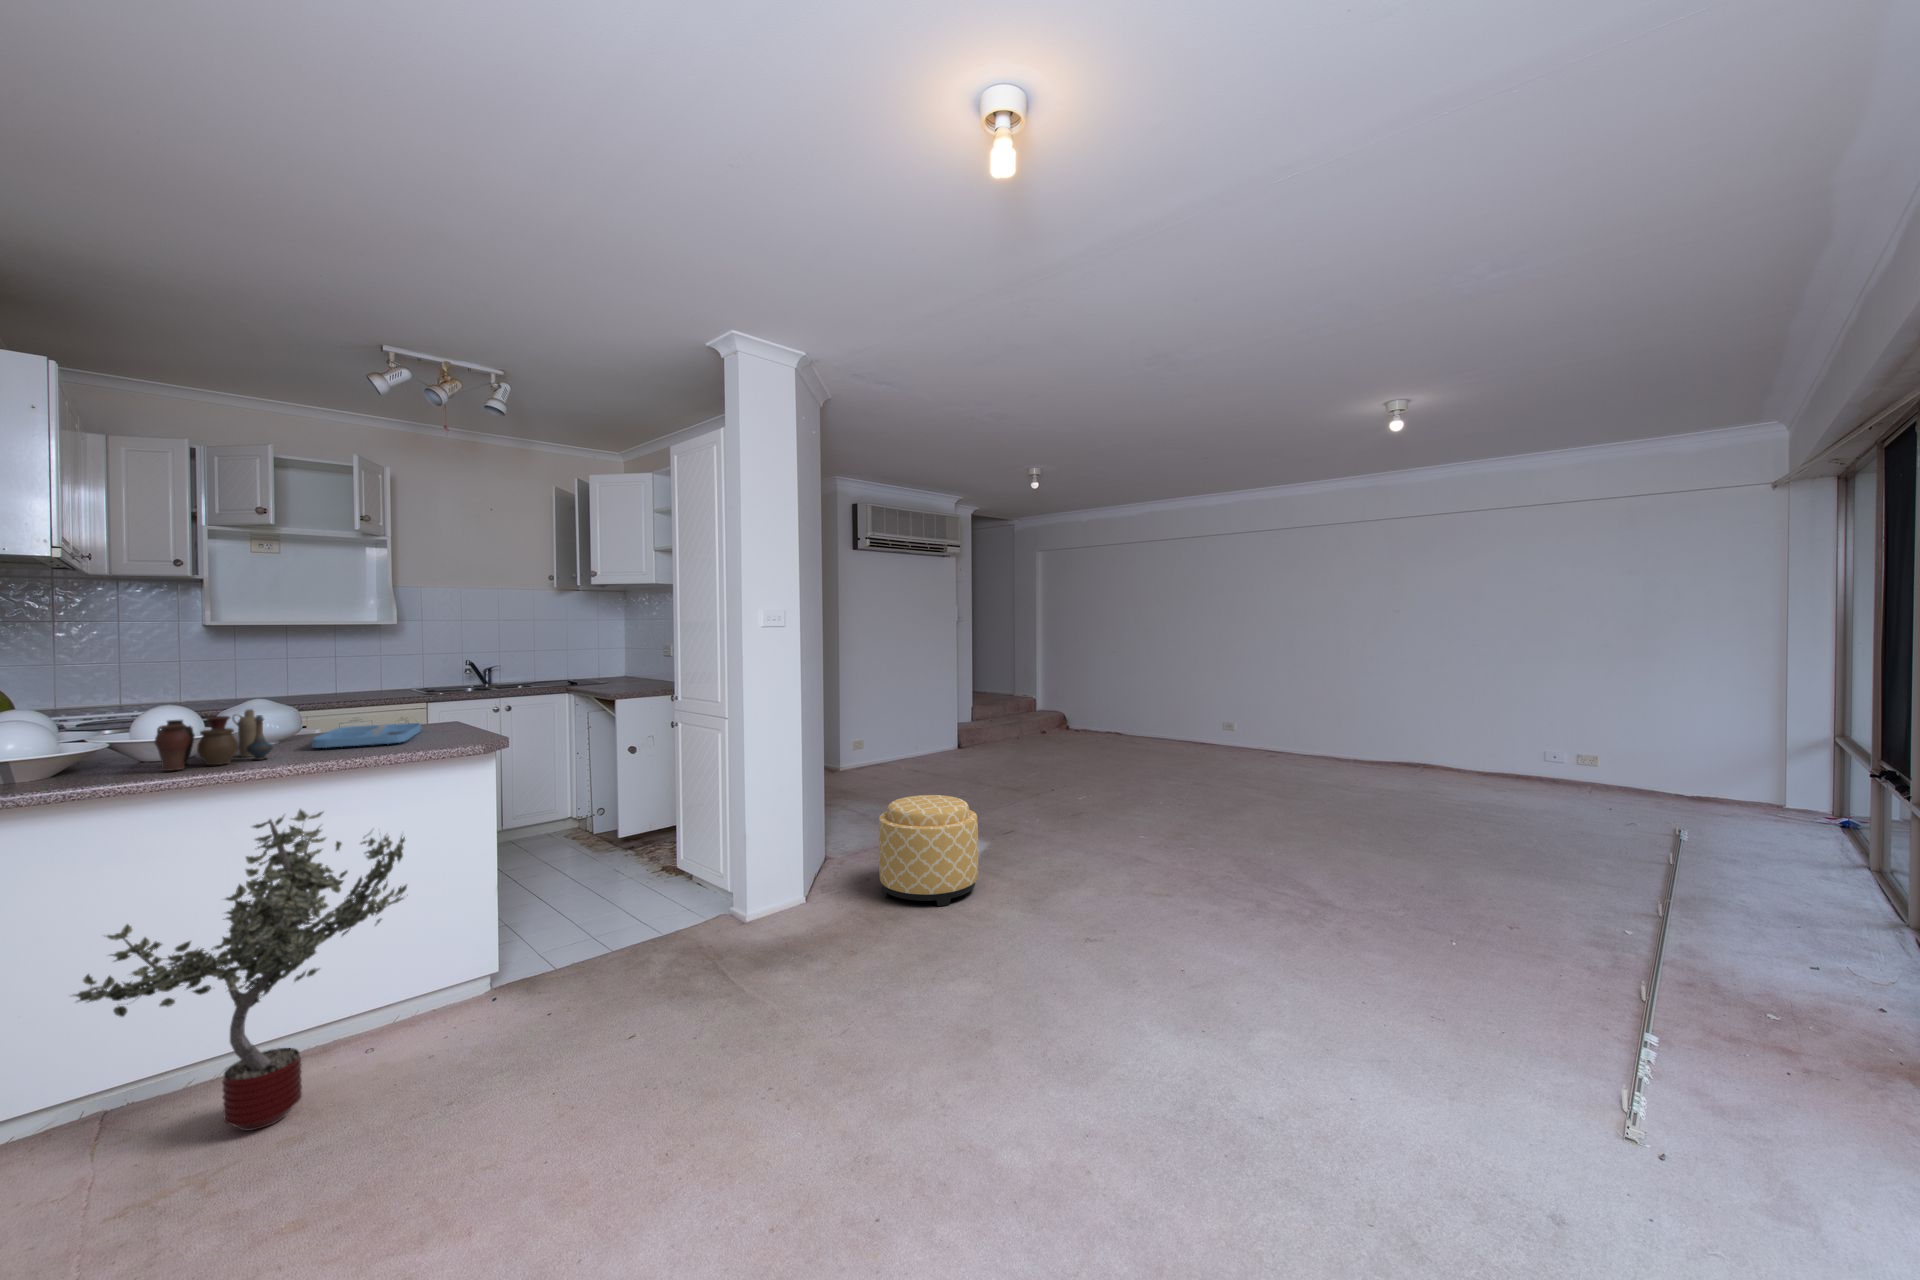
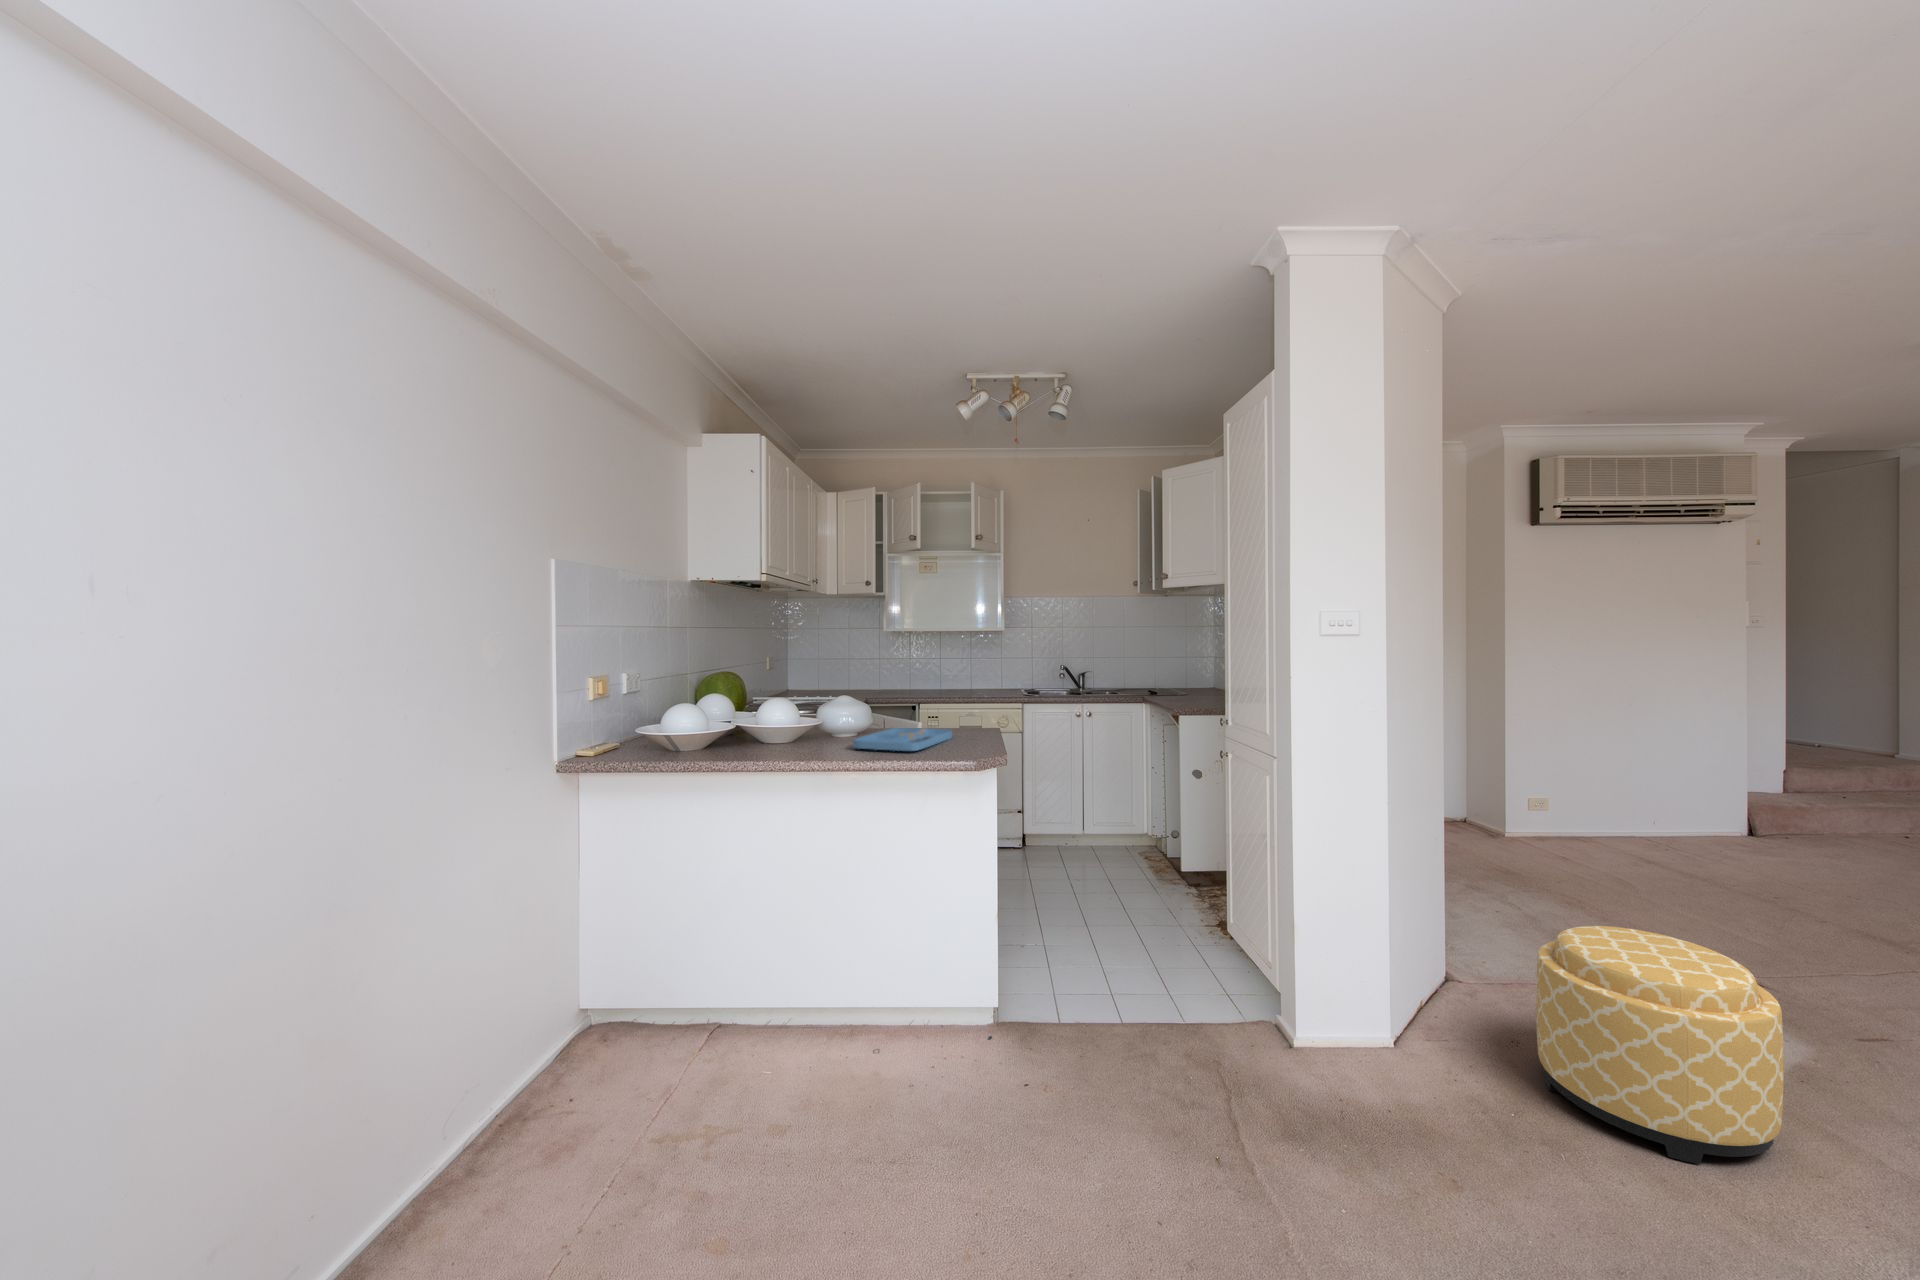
vase: present [154,709,273,771] -> none [741,708,820,758]
potted tree: present [73,809,407,1131] -> none [655,809,884,1109]

